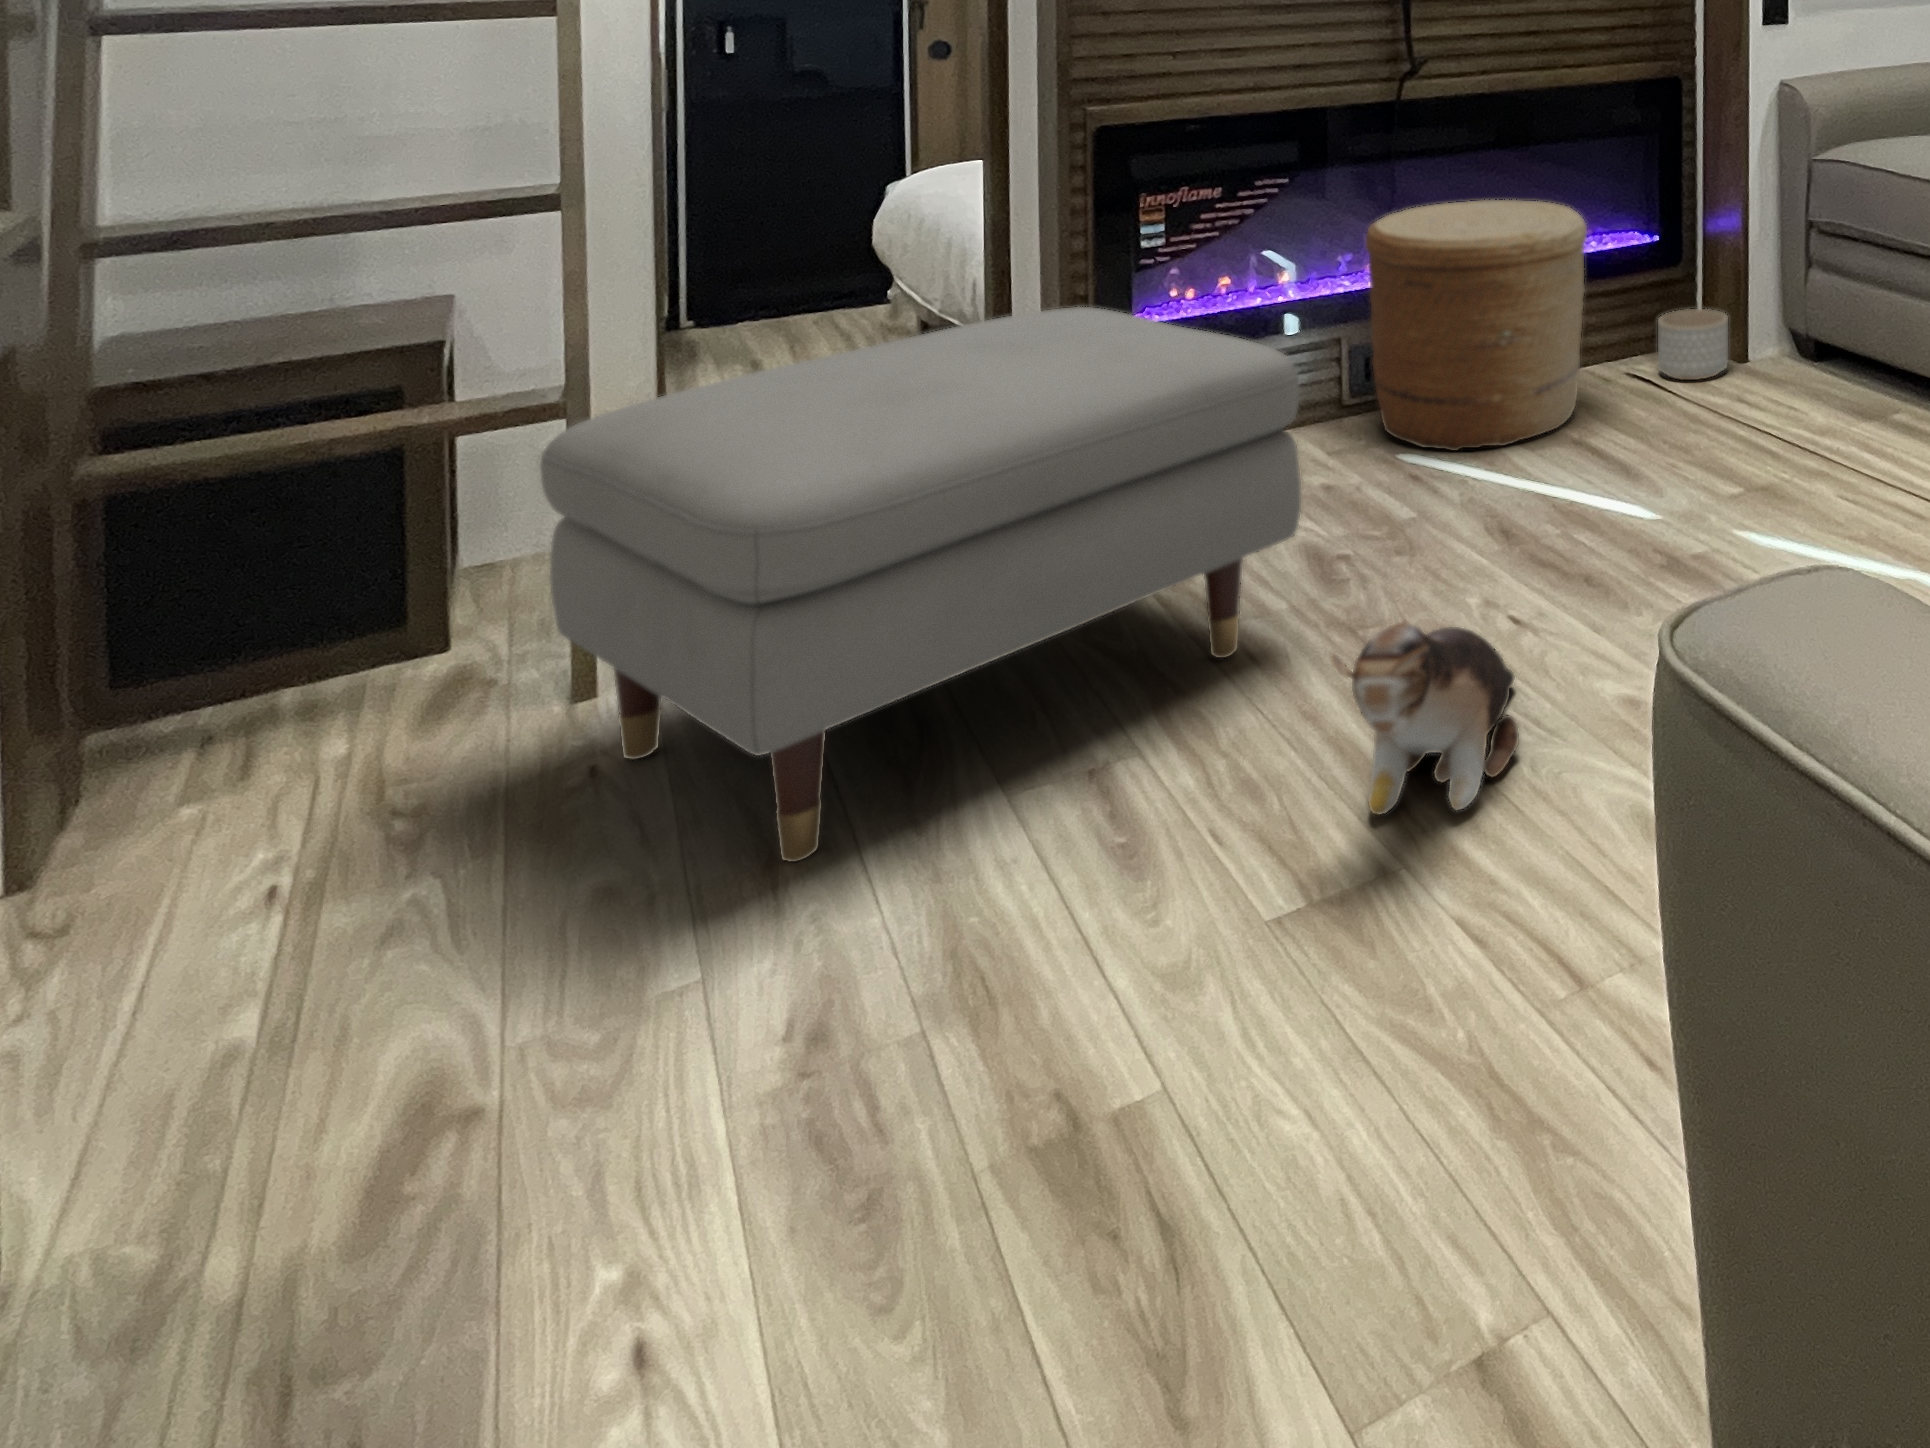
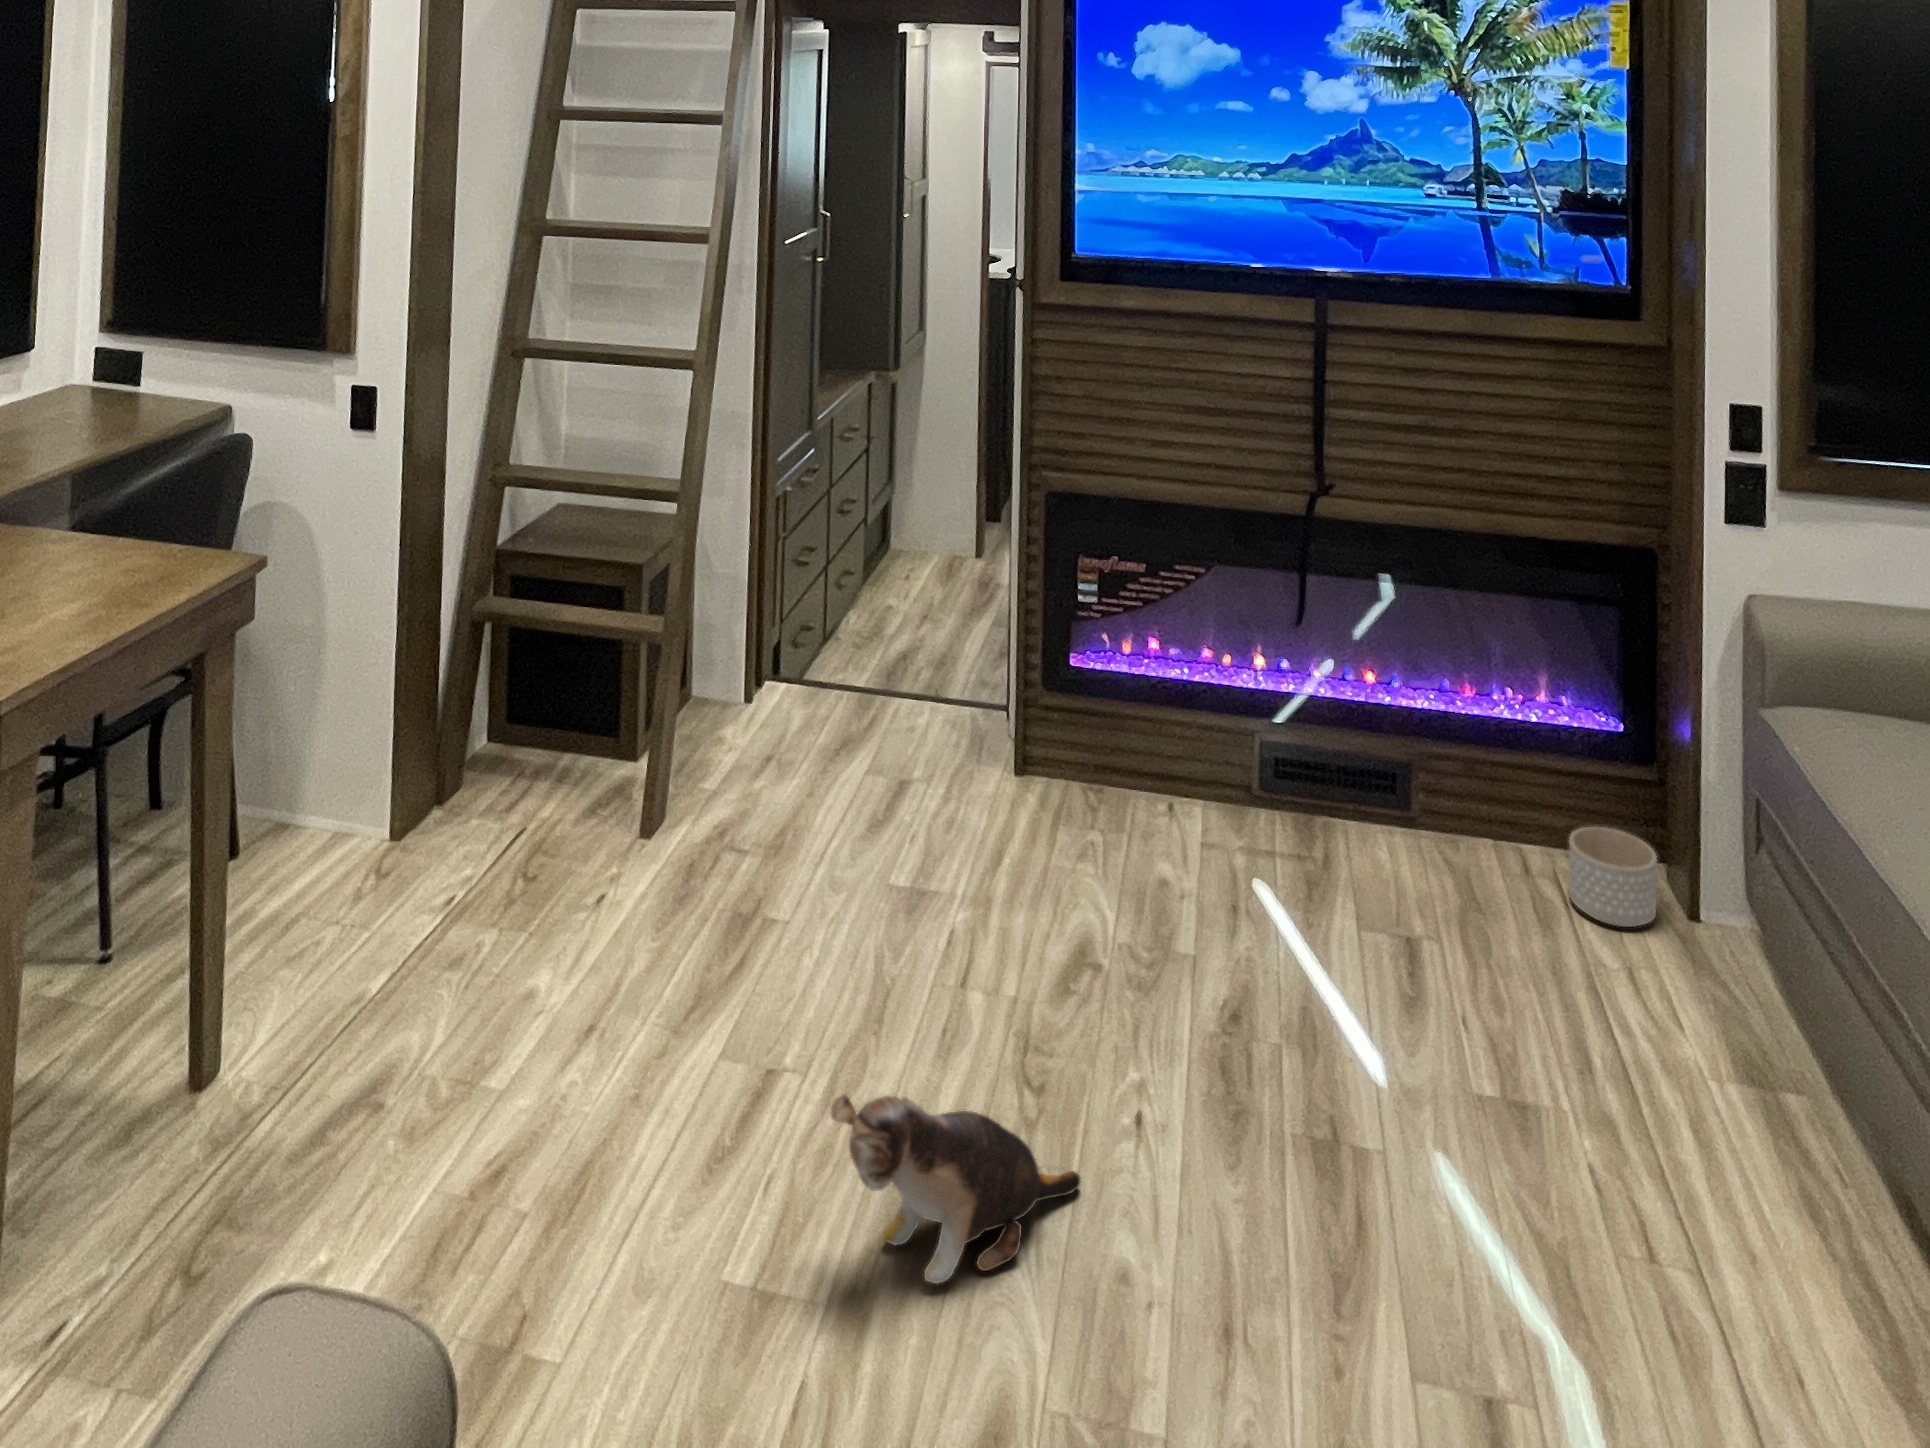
woven basket: present [1365,200,1587,451] -> none [1239,627,1457,917]
ottoman: present [540,307,1301,862] -> none [601,667,1004,1036]

